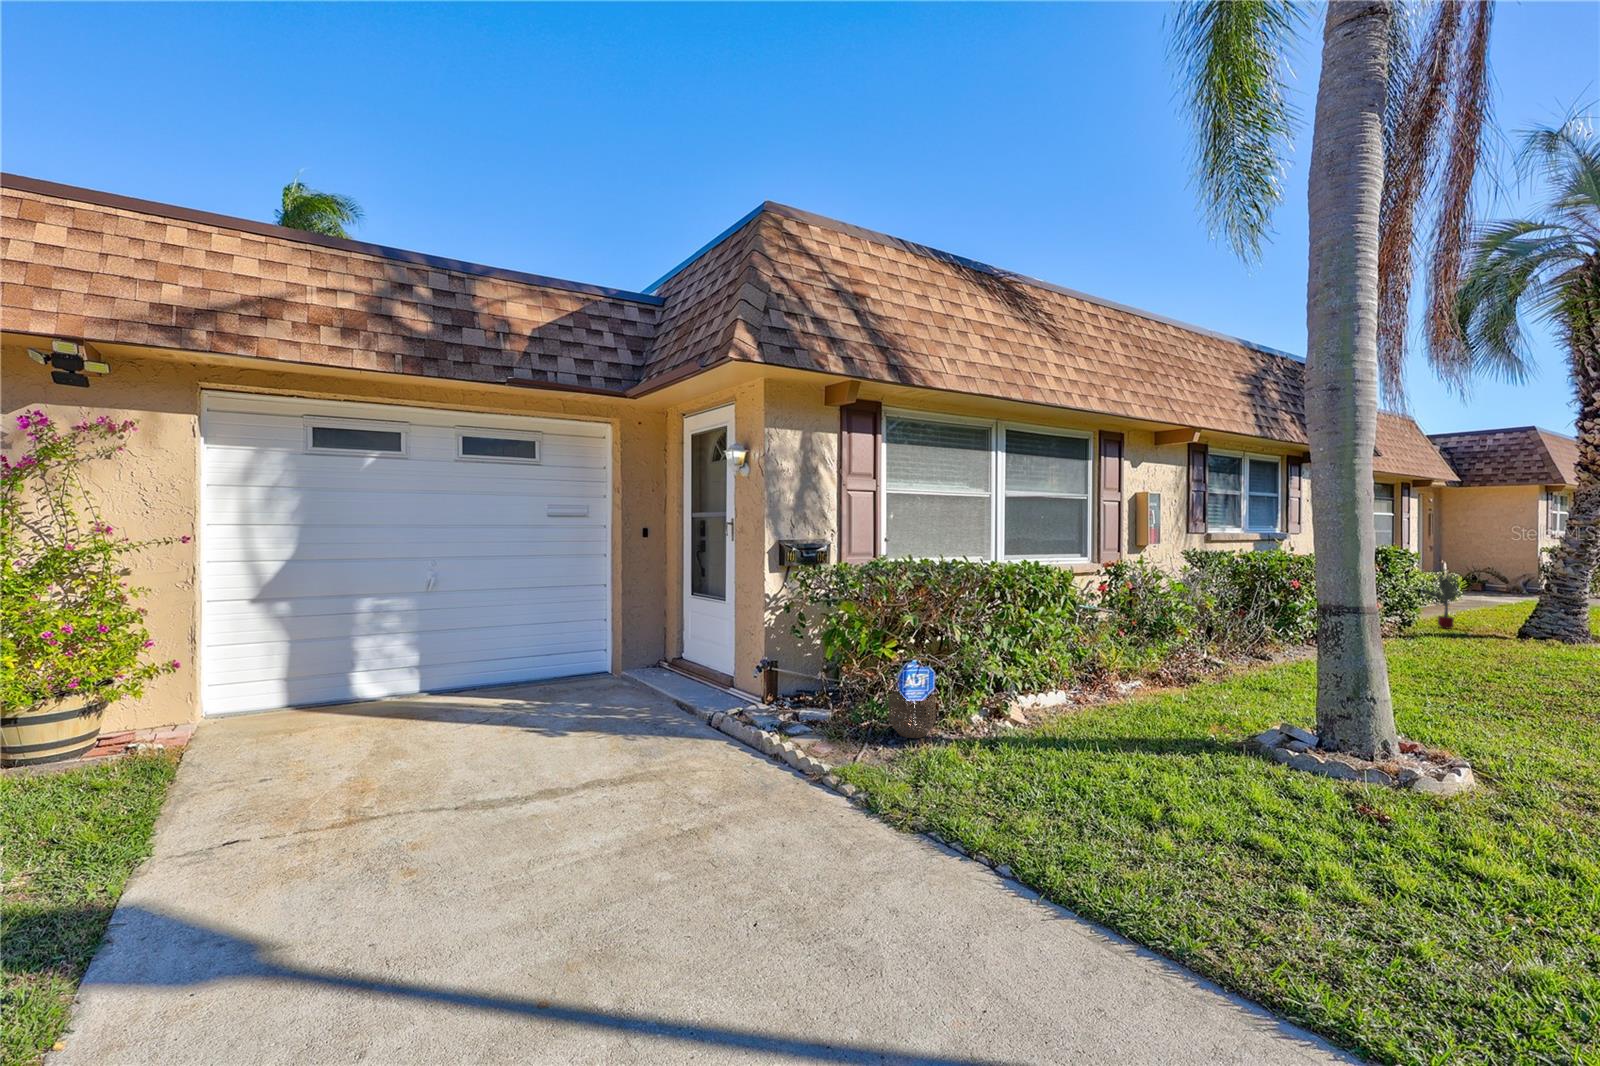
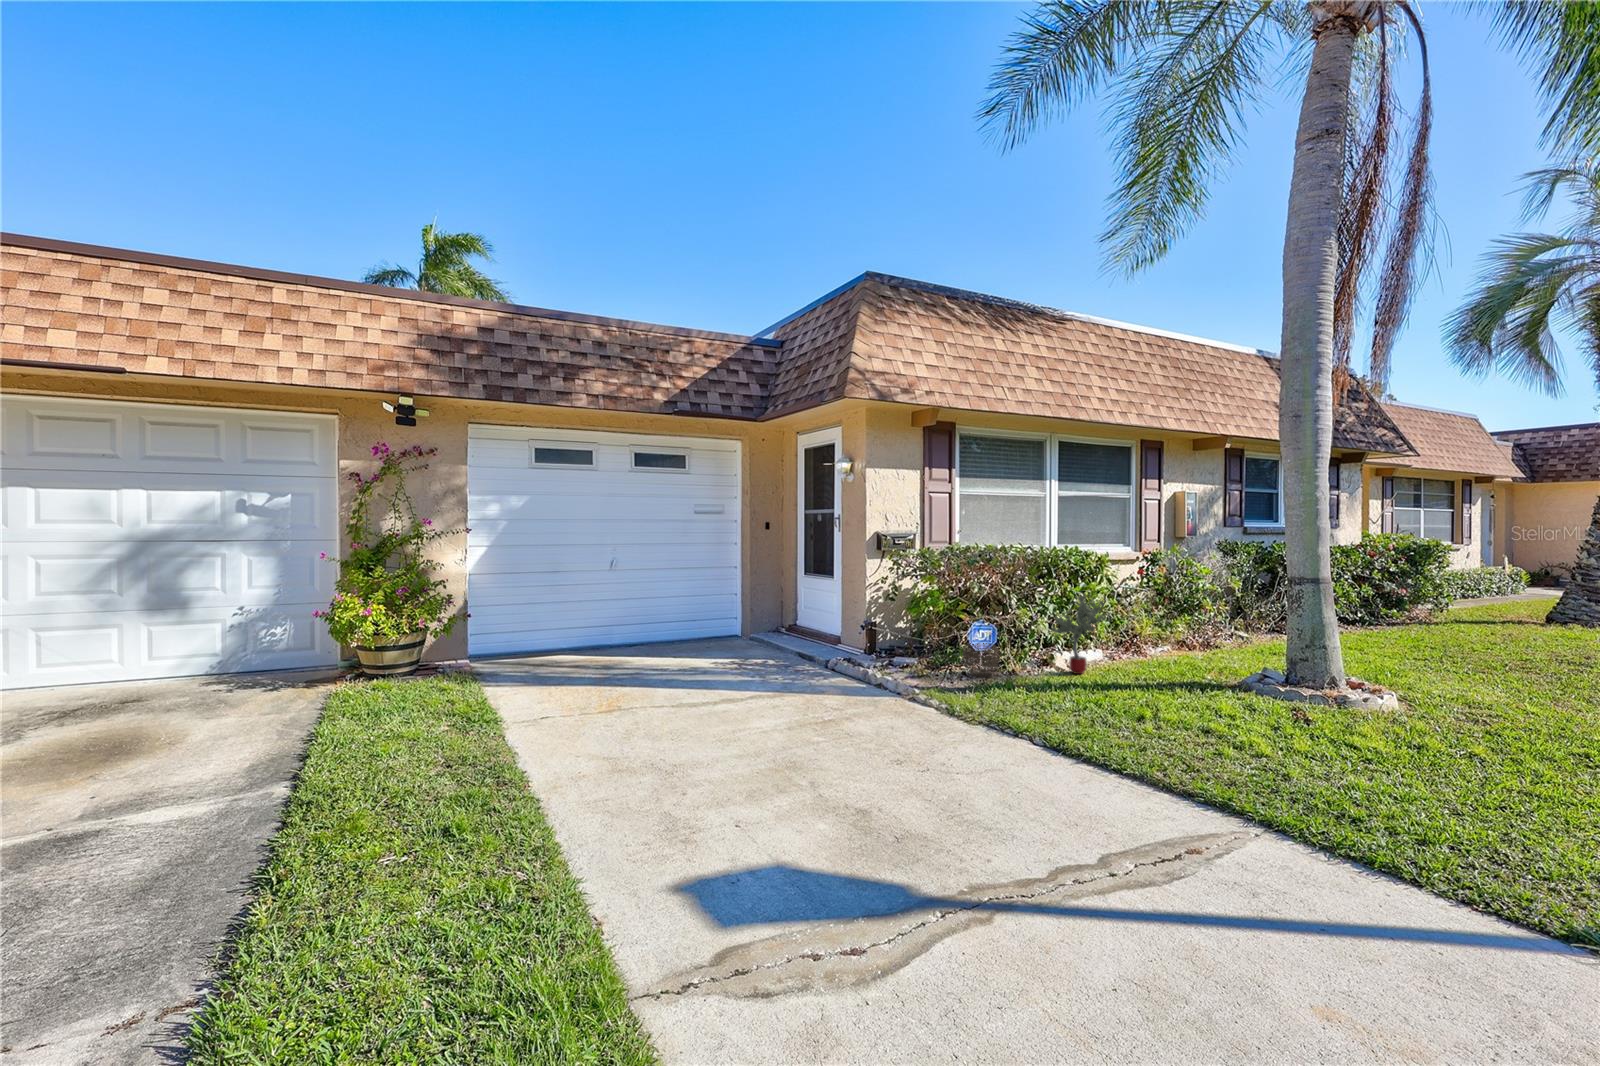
potted tree: present [1422,569,1459,629] -> present [1051,592,1105,674]

